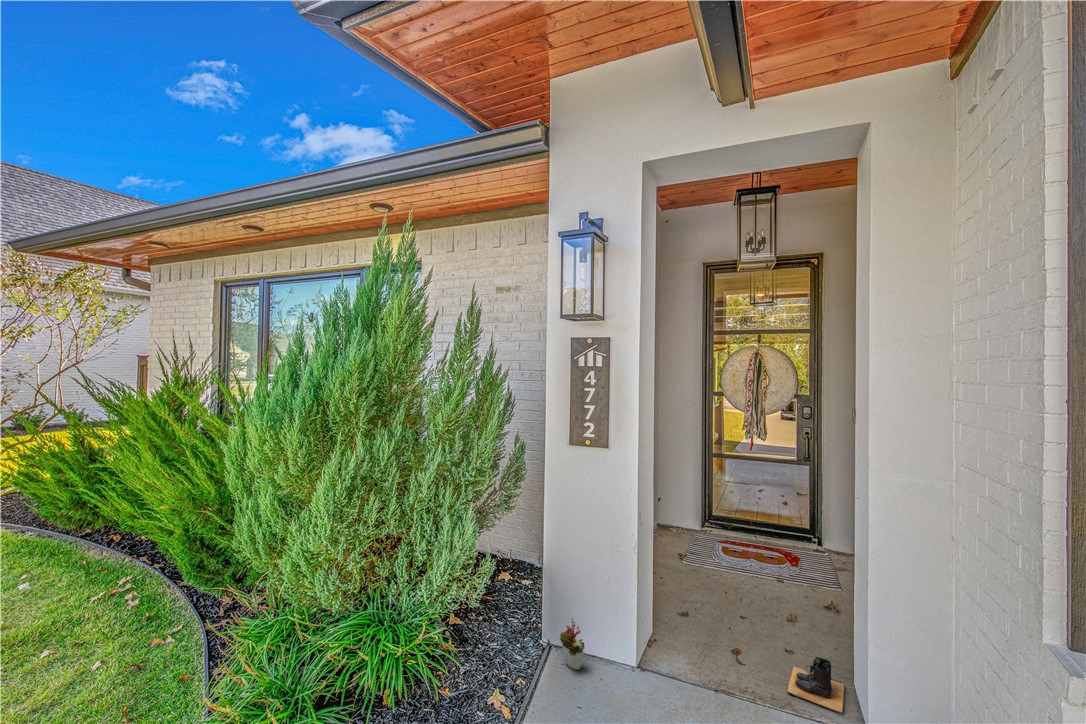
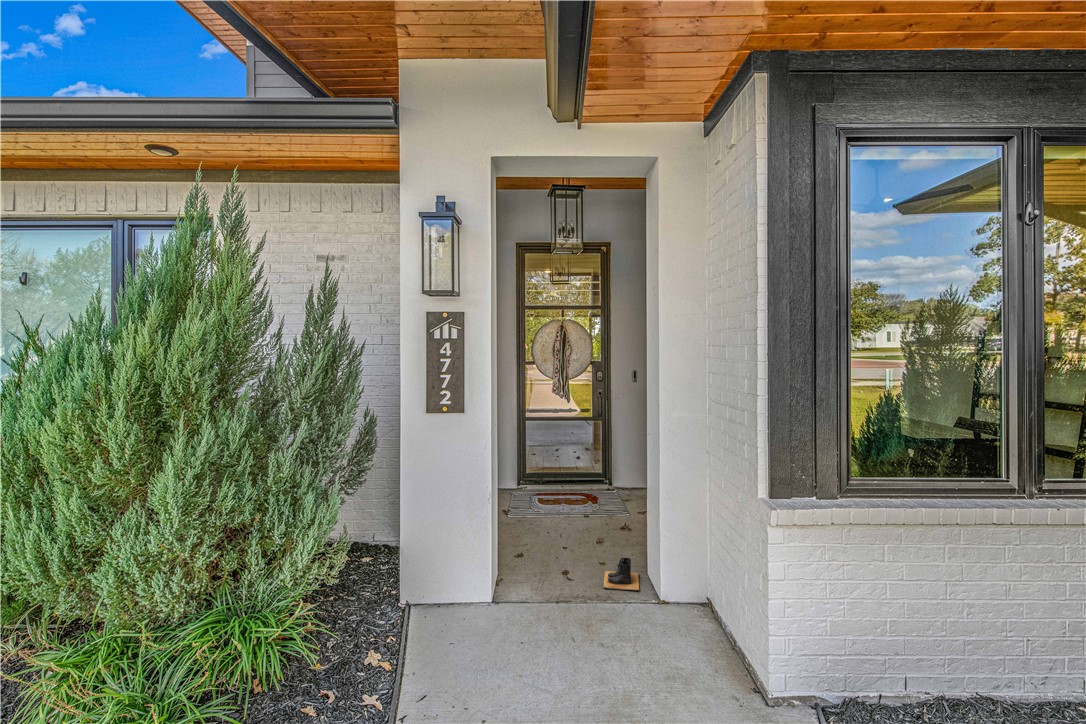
decorative plant: present [560,618,584,670] -> none [421,574,446,618]

